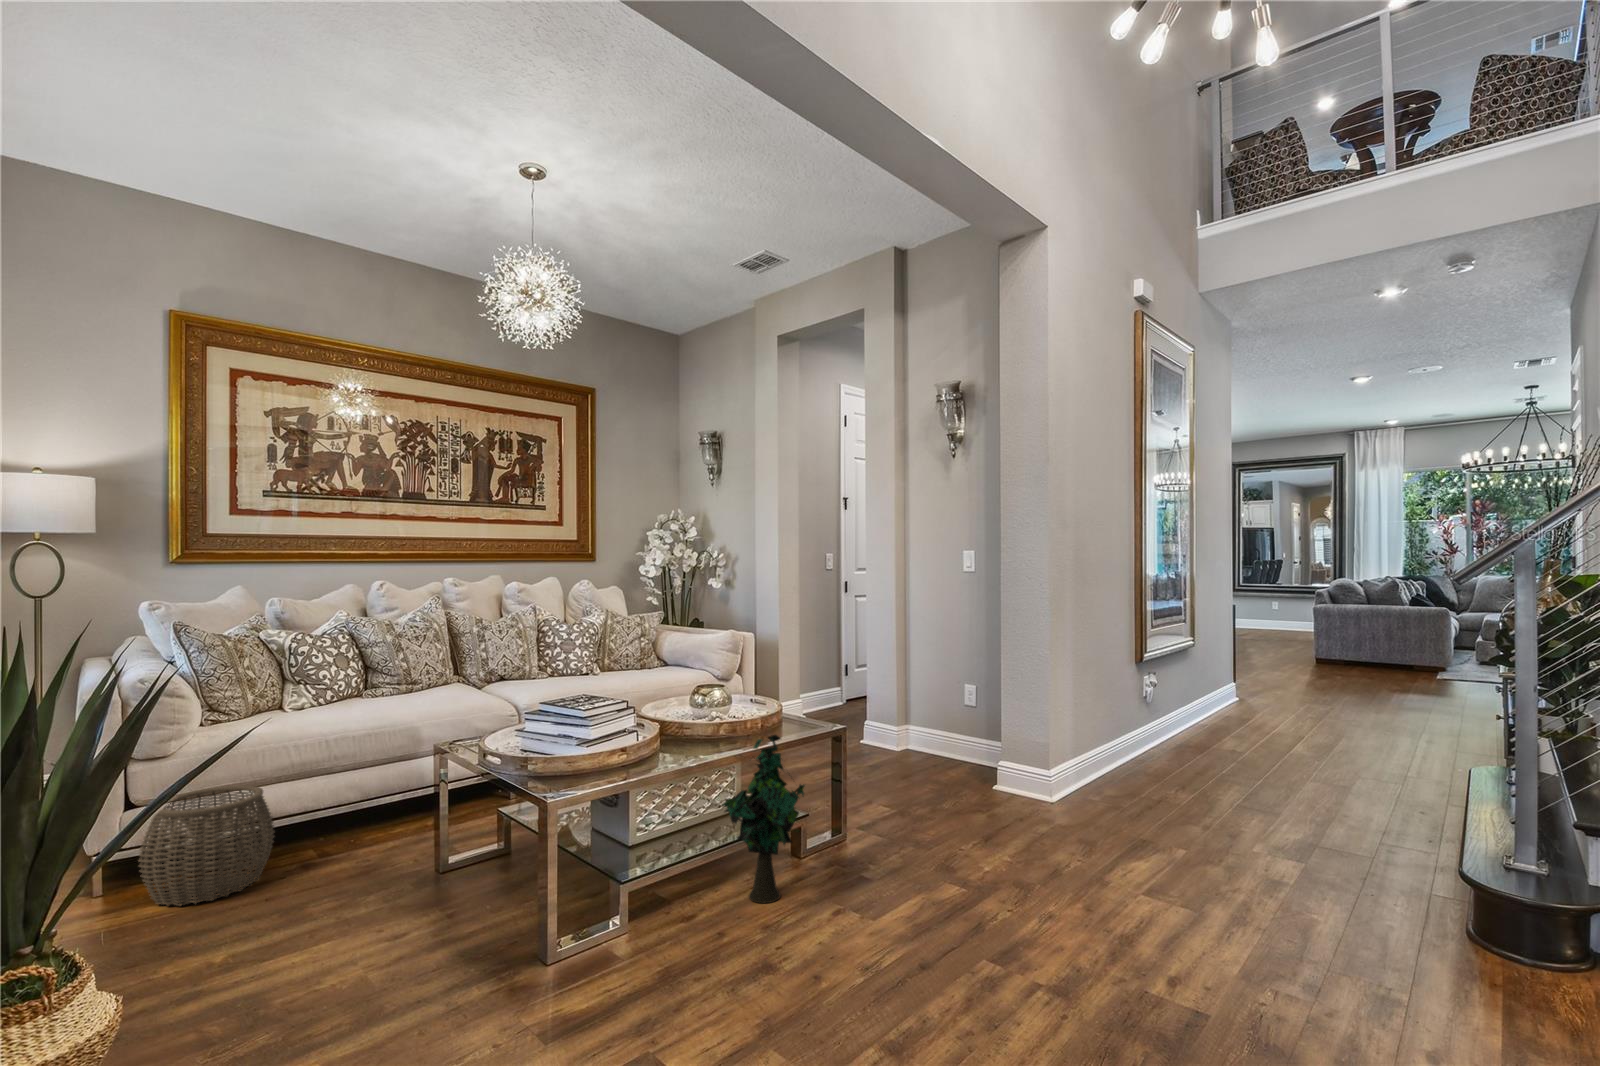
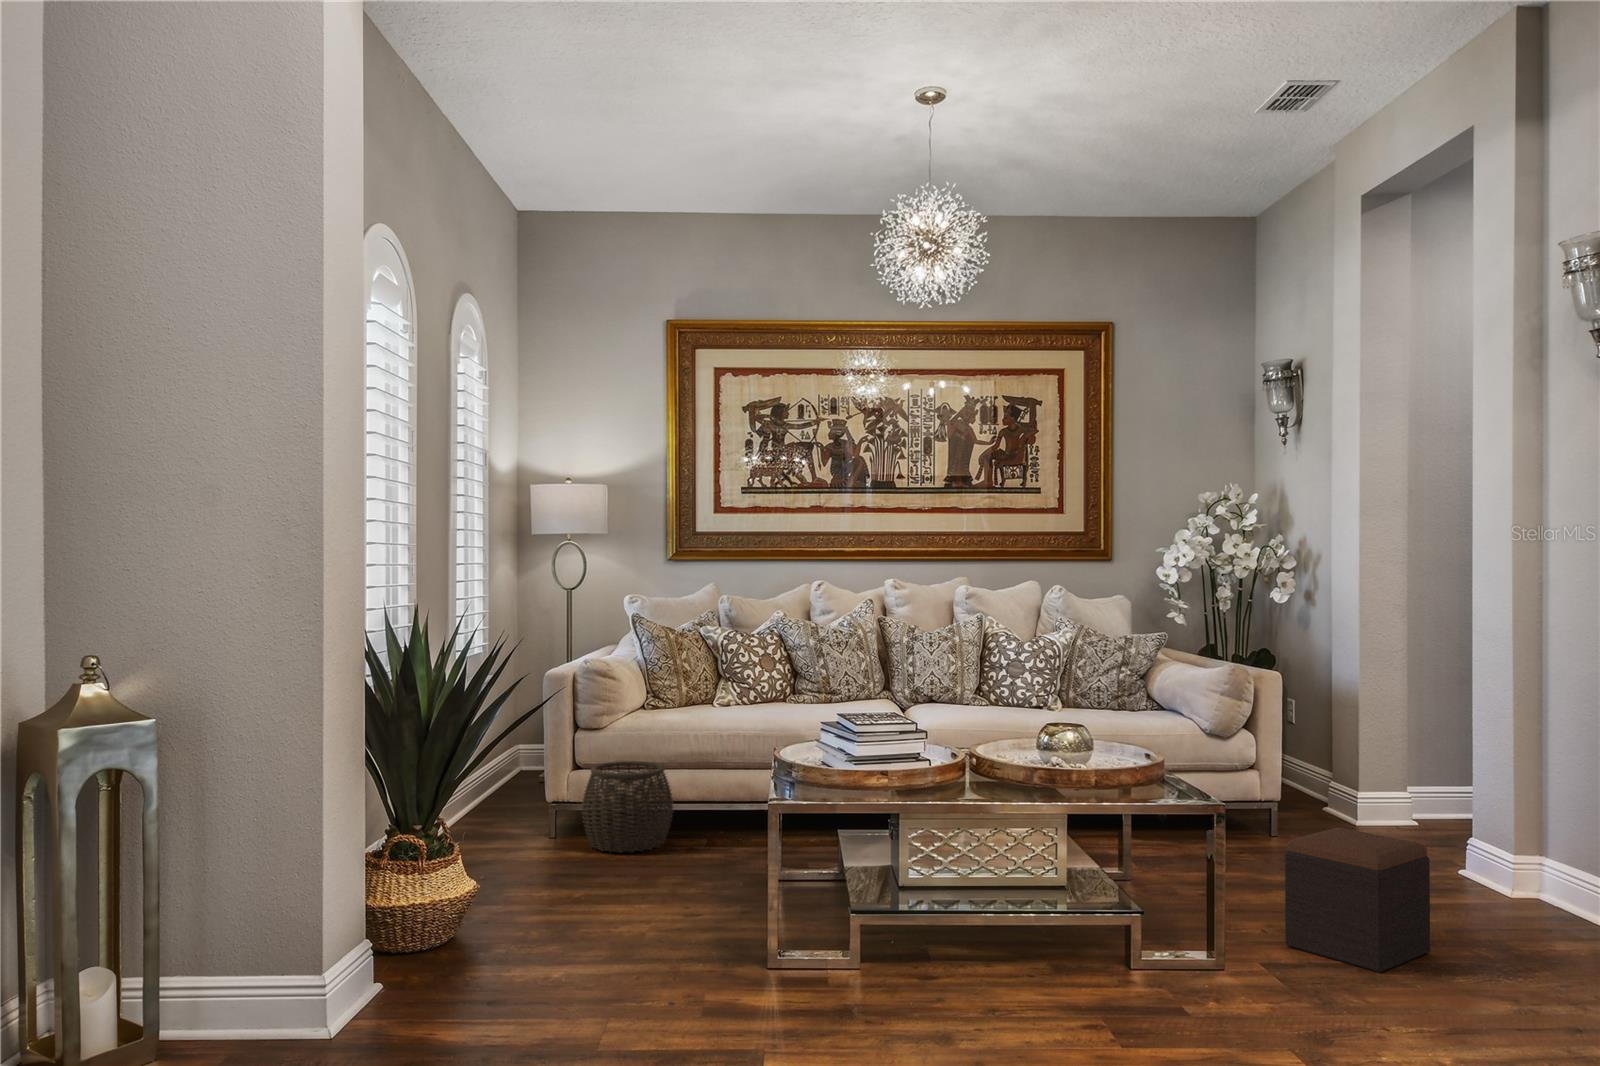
footstool: none [873,731,941,822] -> present [1285,827,1430,973]
decorative plant: present [722,735,805,903] -> none [968,781,1079,977]

